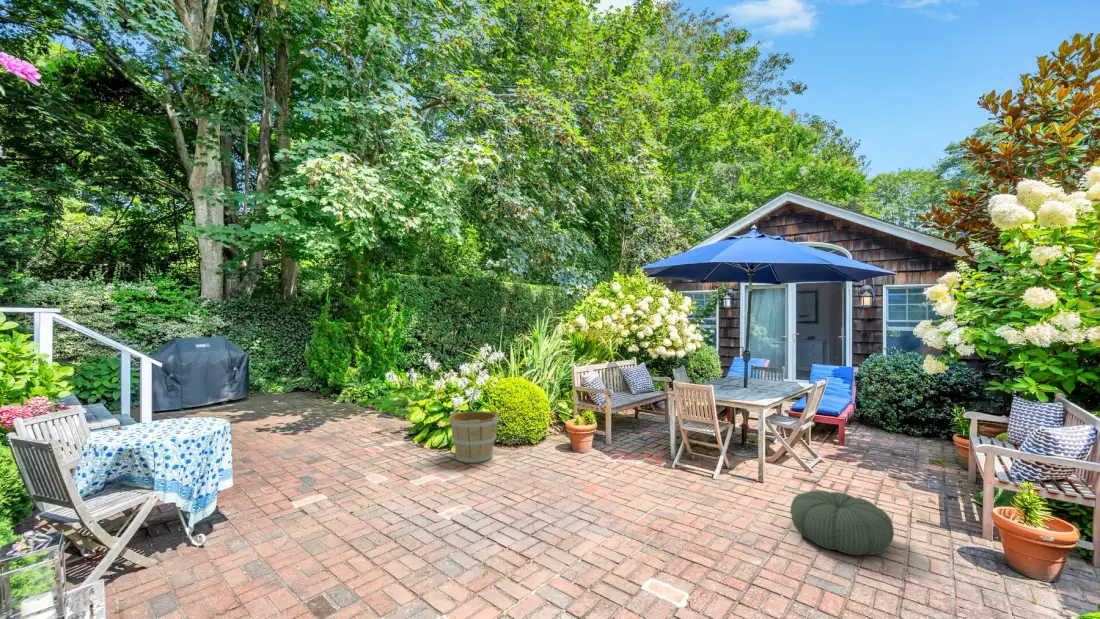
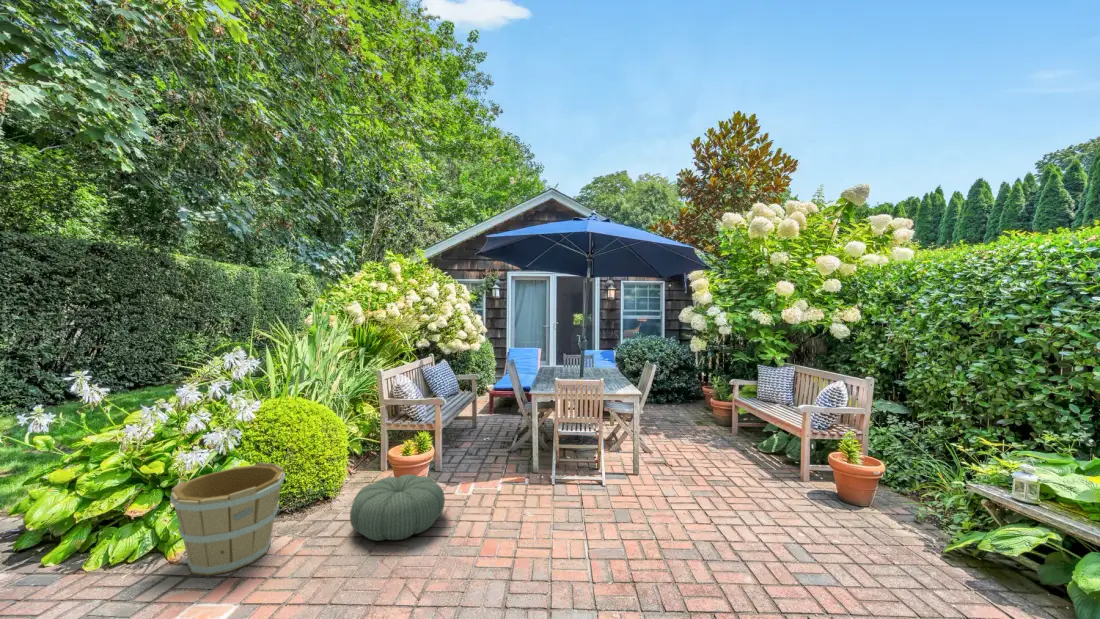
pouf: present [791,490,894,555] -> present [350,475,445,541]

